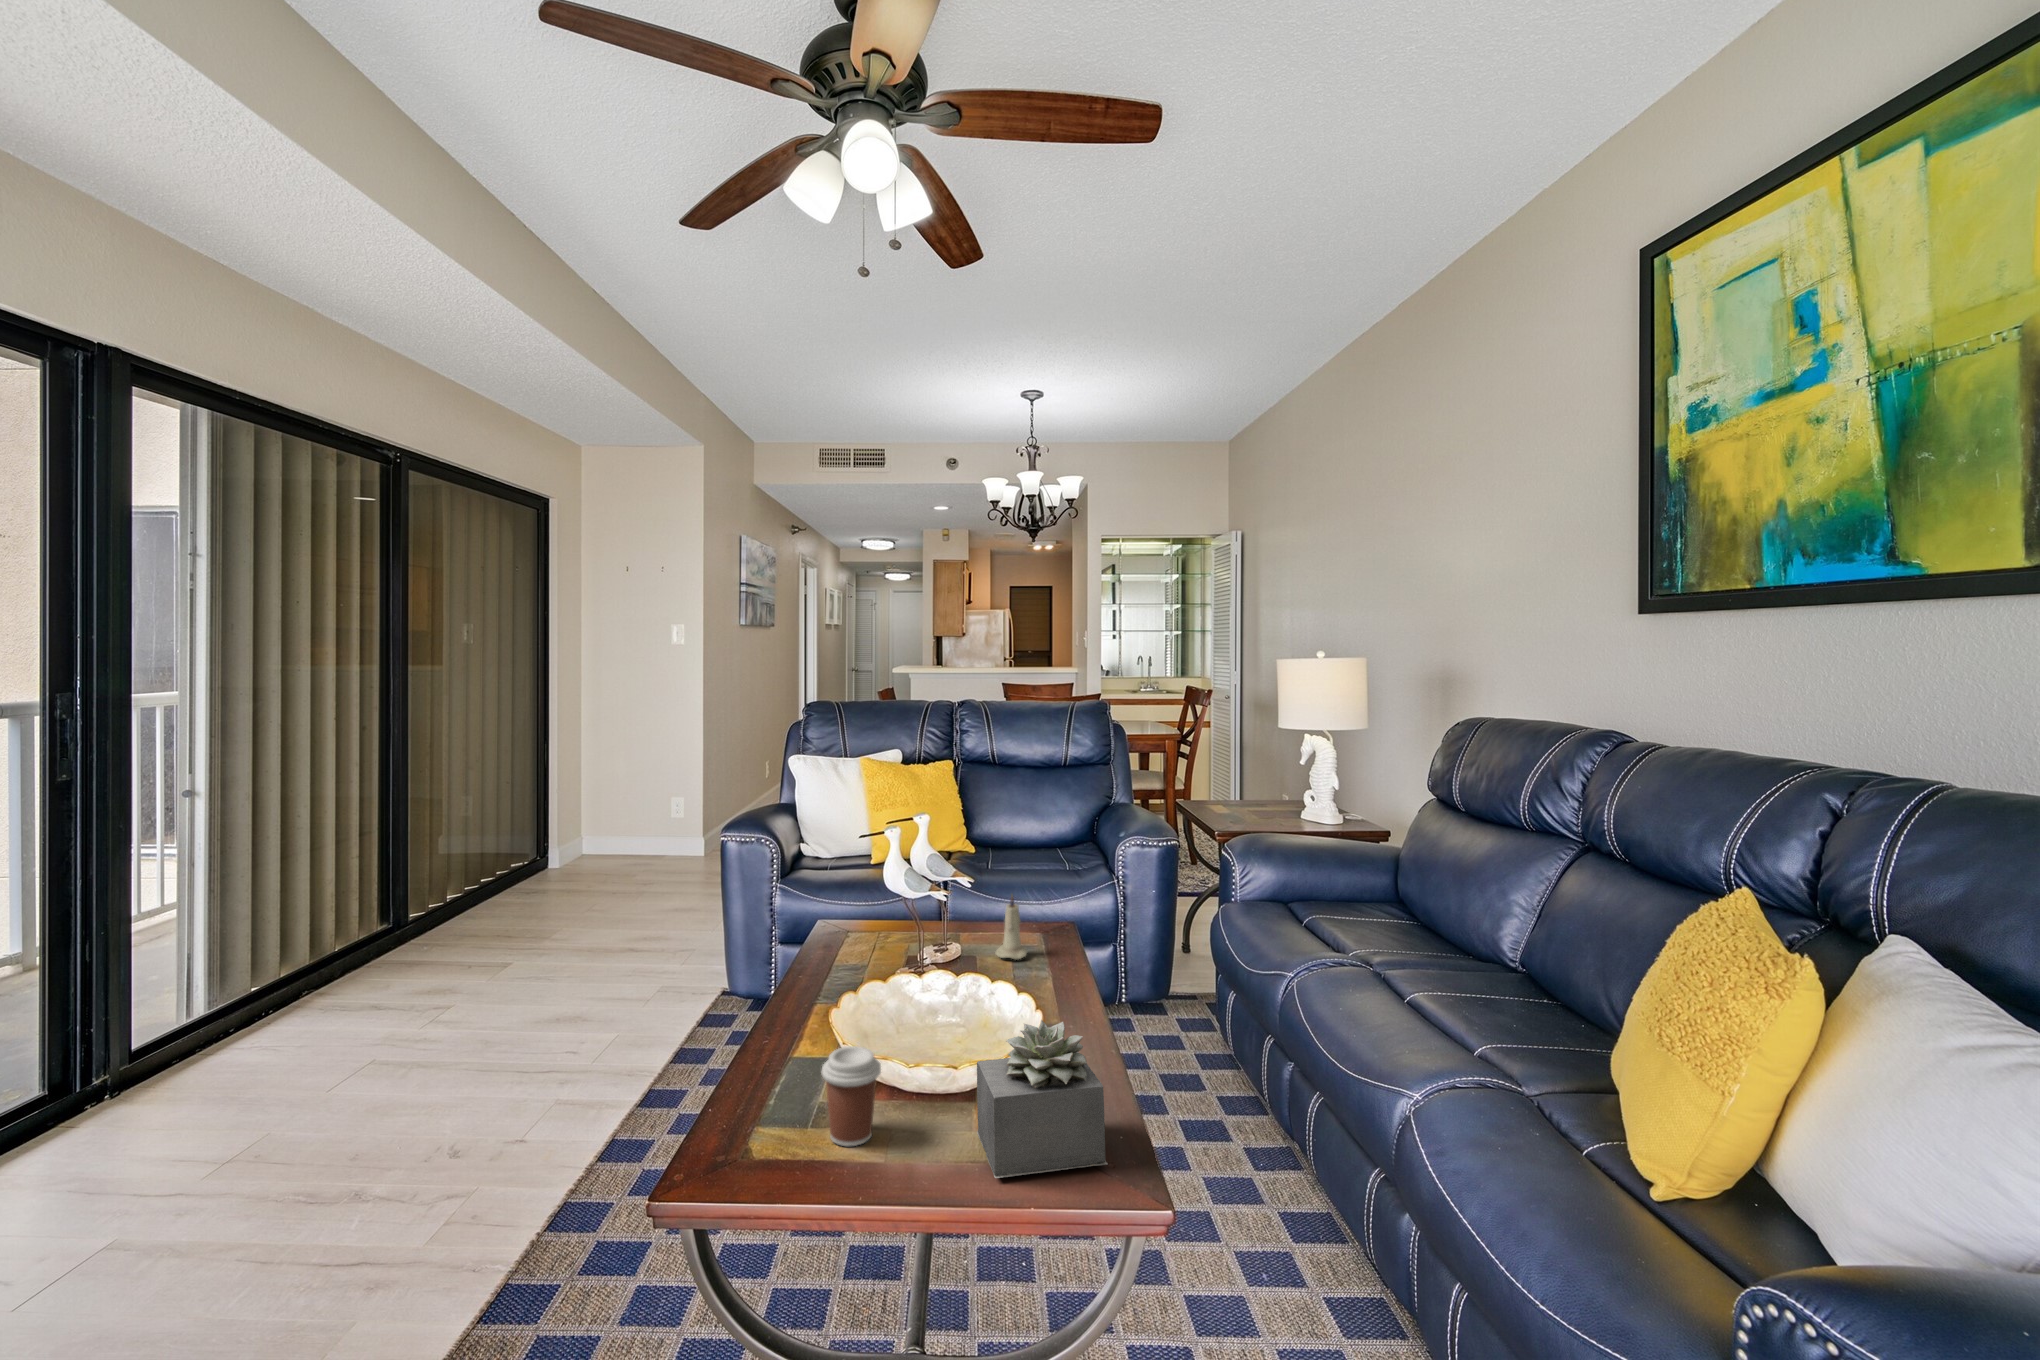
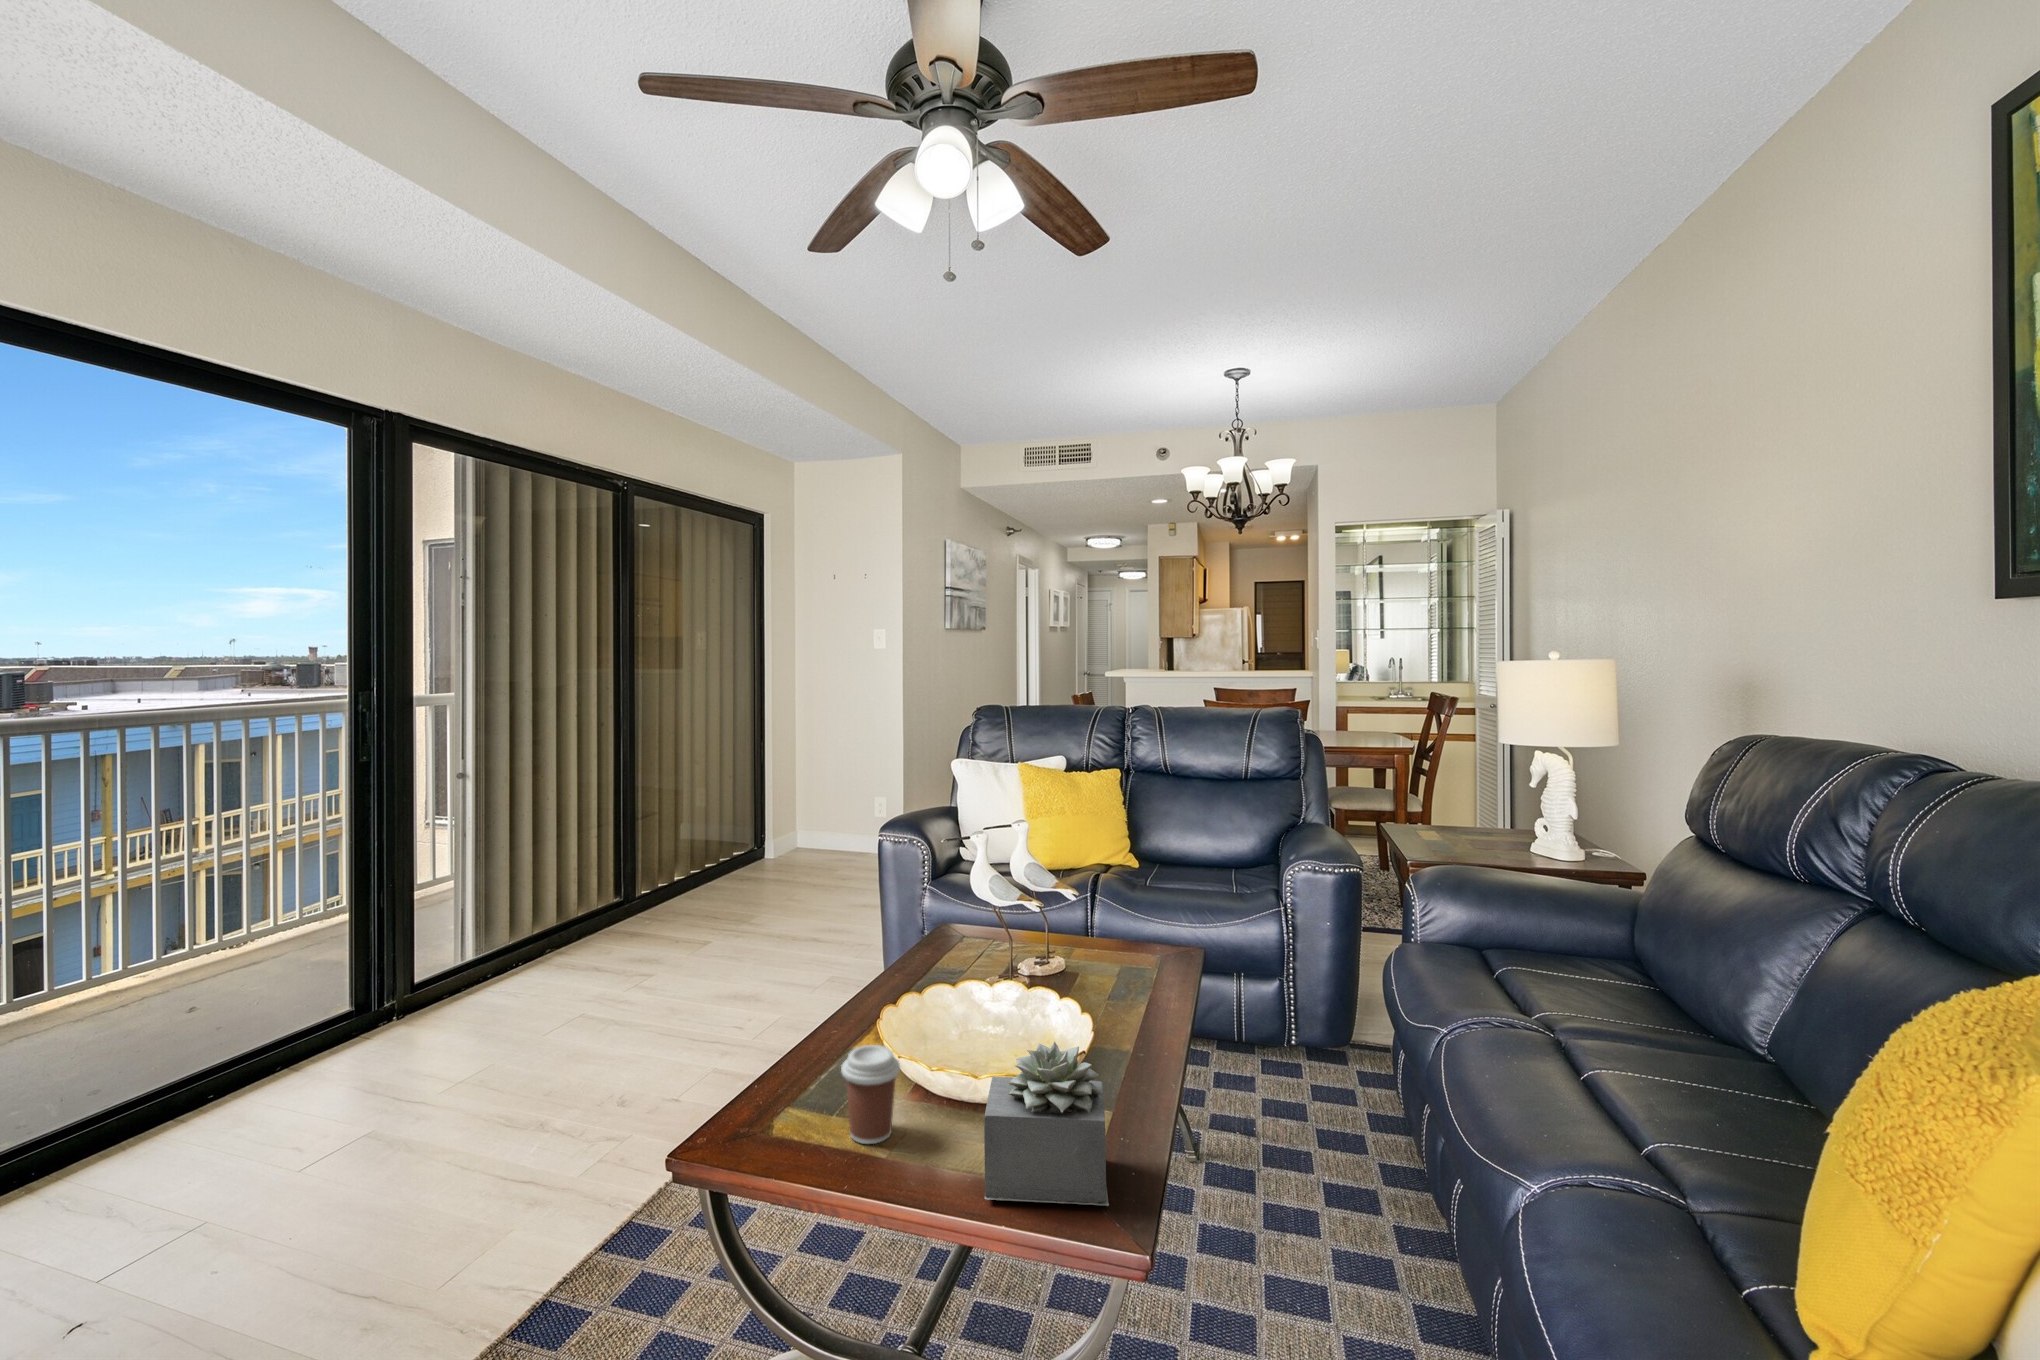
candle: present [996,895,1027,960] -> none [1102,908,1139,979]

